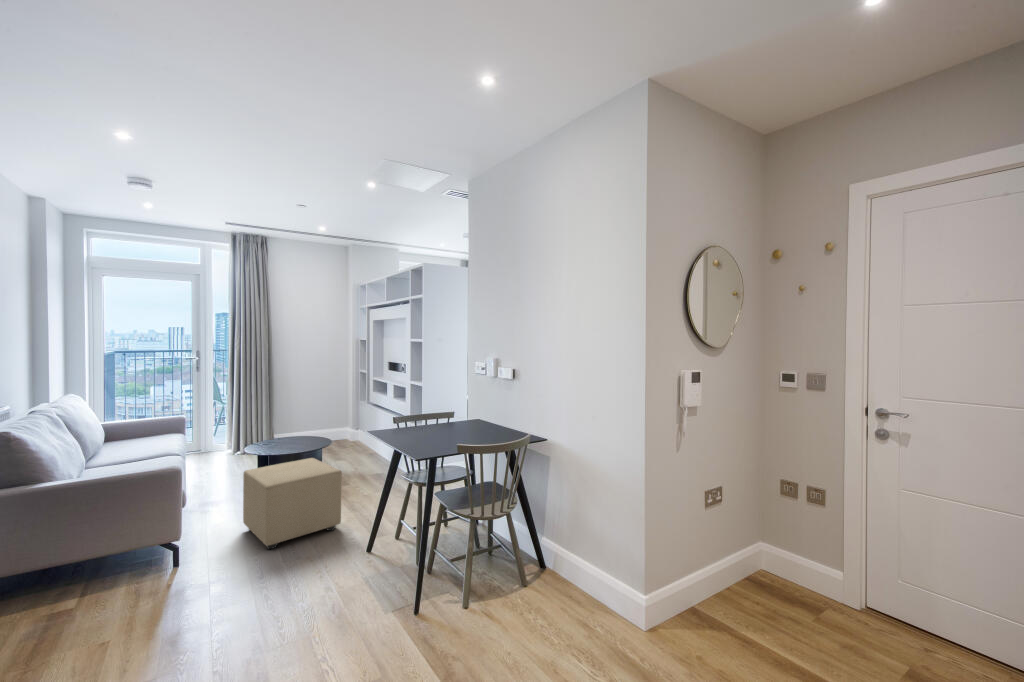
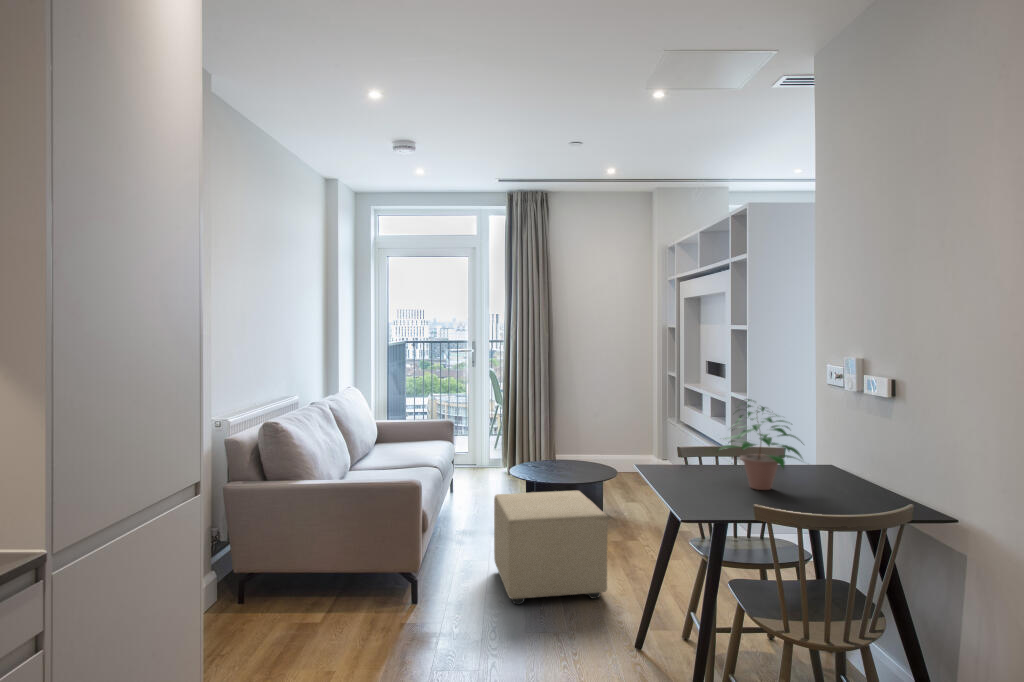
potted plant: none [424,385,474,438] -> present [719,399,802,490]

